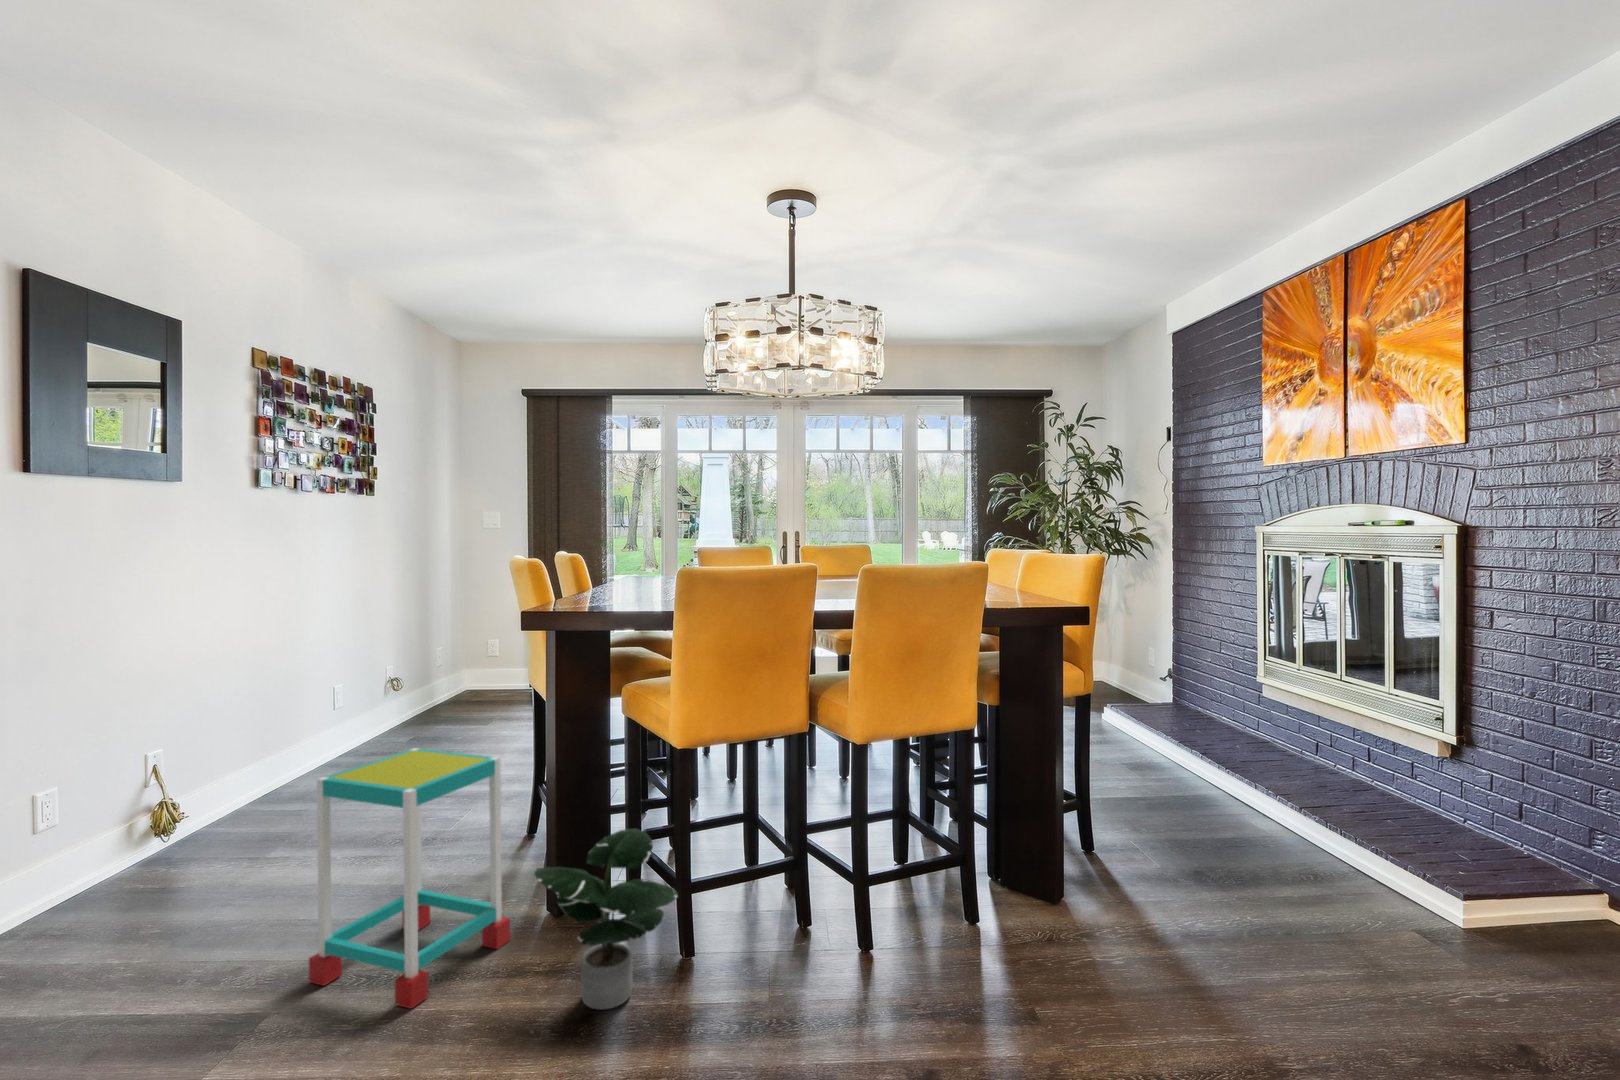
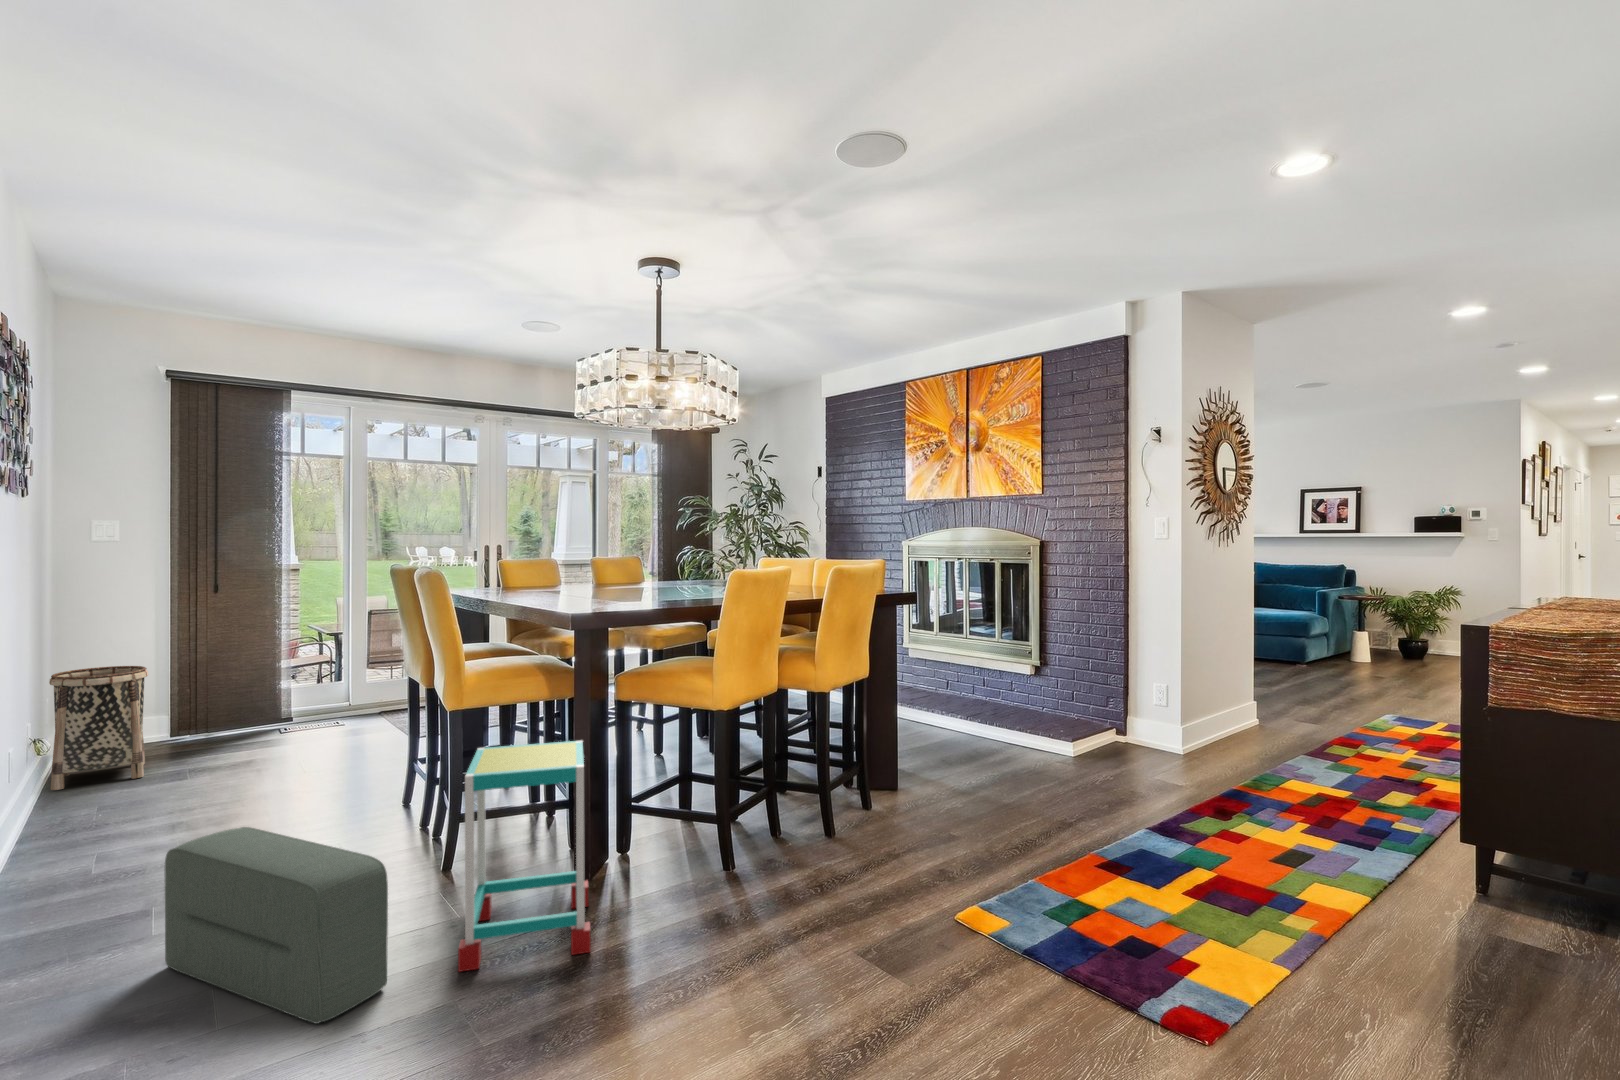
basket: none [411,629,484,721] -> present [49,666,148,790]
pouf: none [162,785,281,992] -> present [165,827,388,1024]
potted plant: present [534,829,678,1010] -> none [674,776,786,908]

